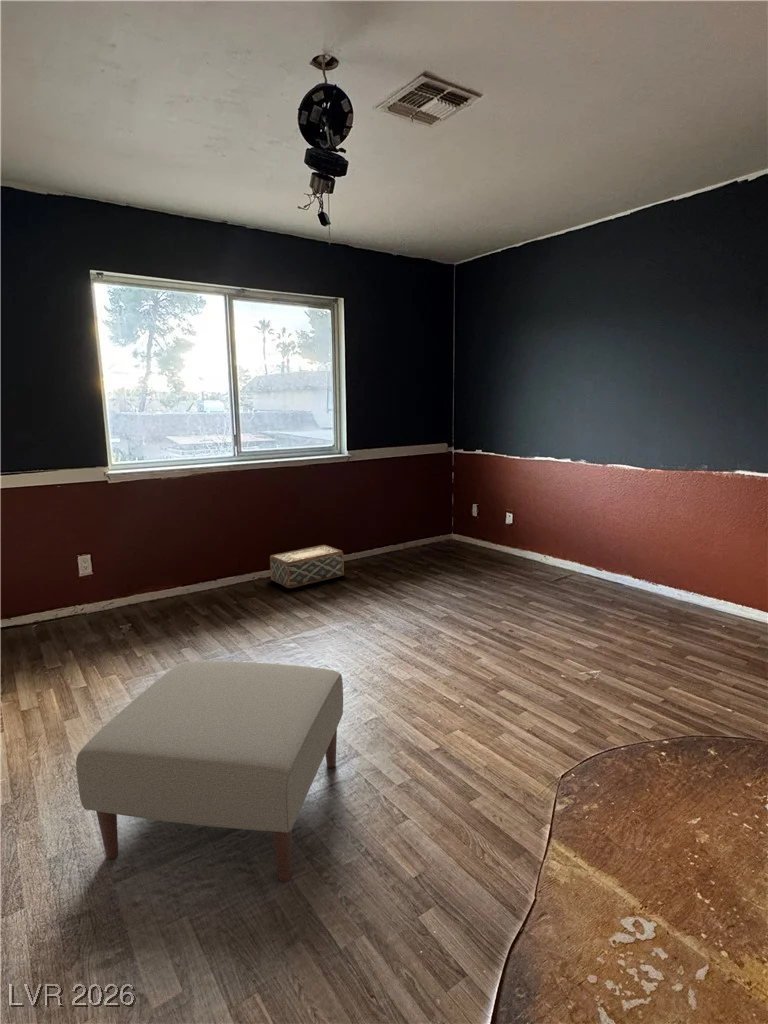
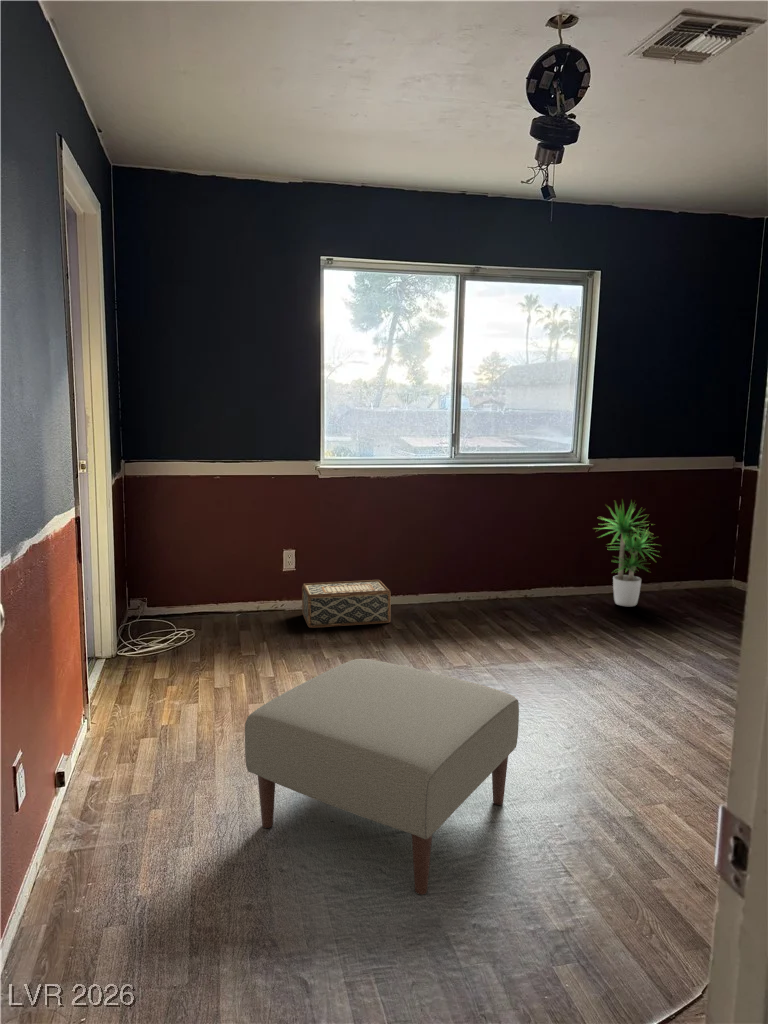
potted plant: none [355,481,409,566] -> present [603,502,651,607]
woven basket: present [270,545,344,588] -> present [302,580,391,628]

